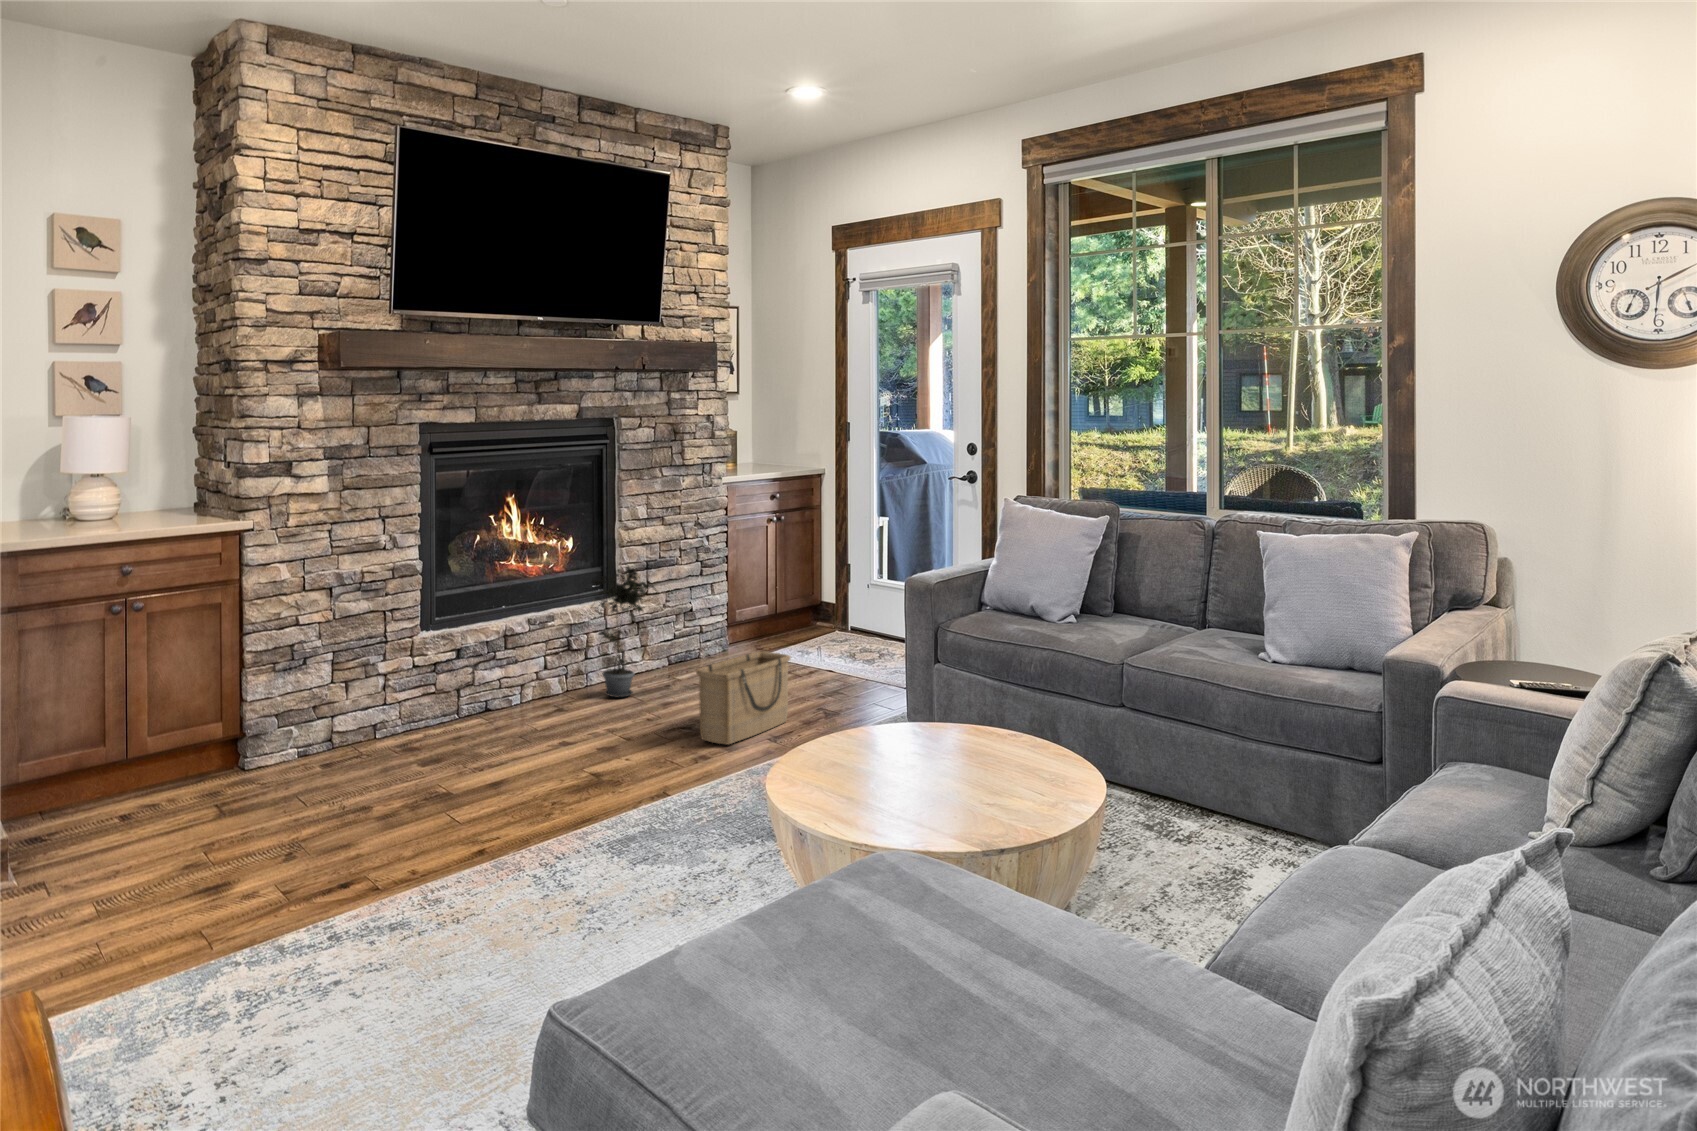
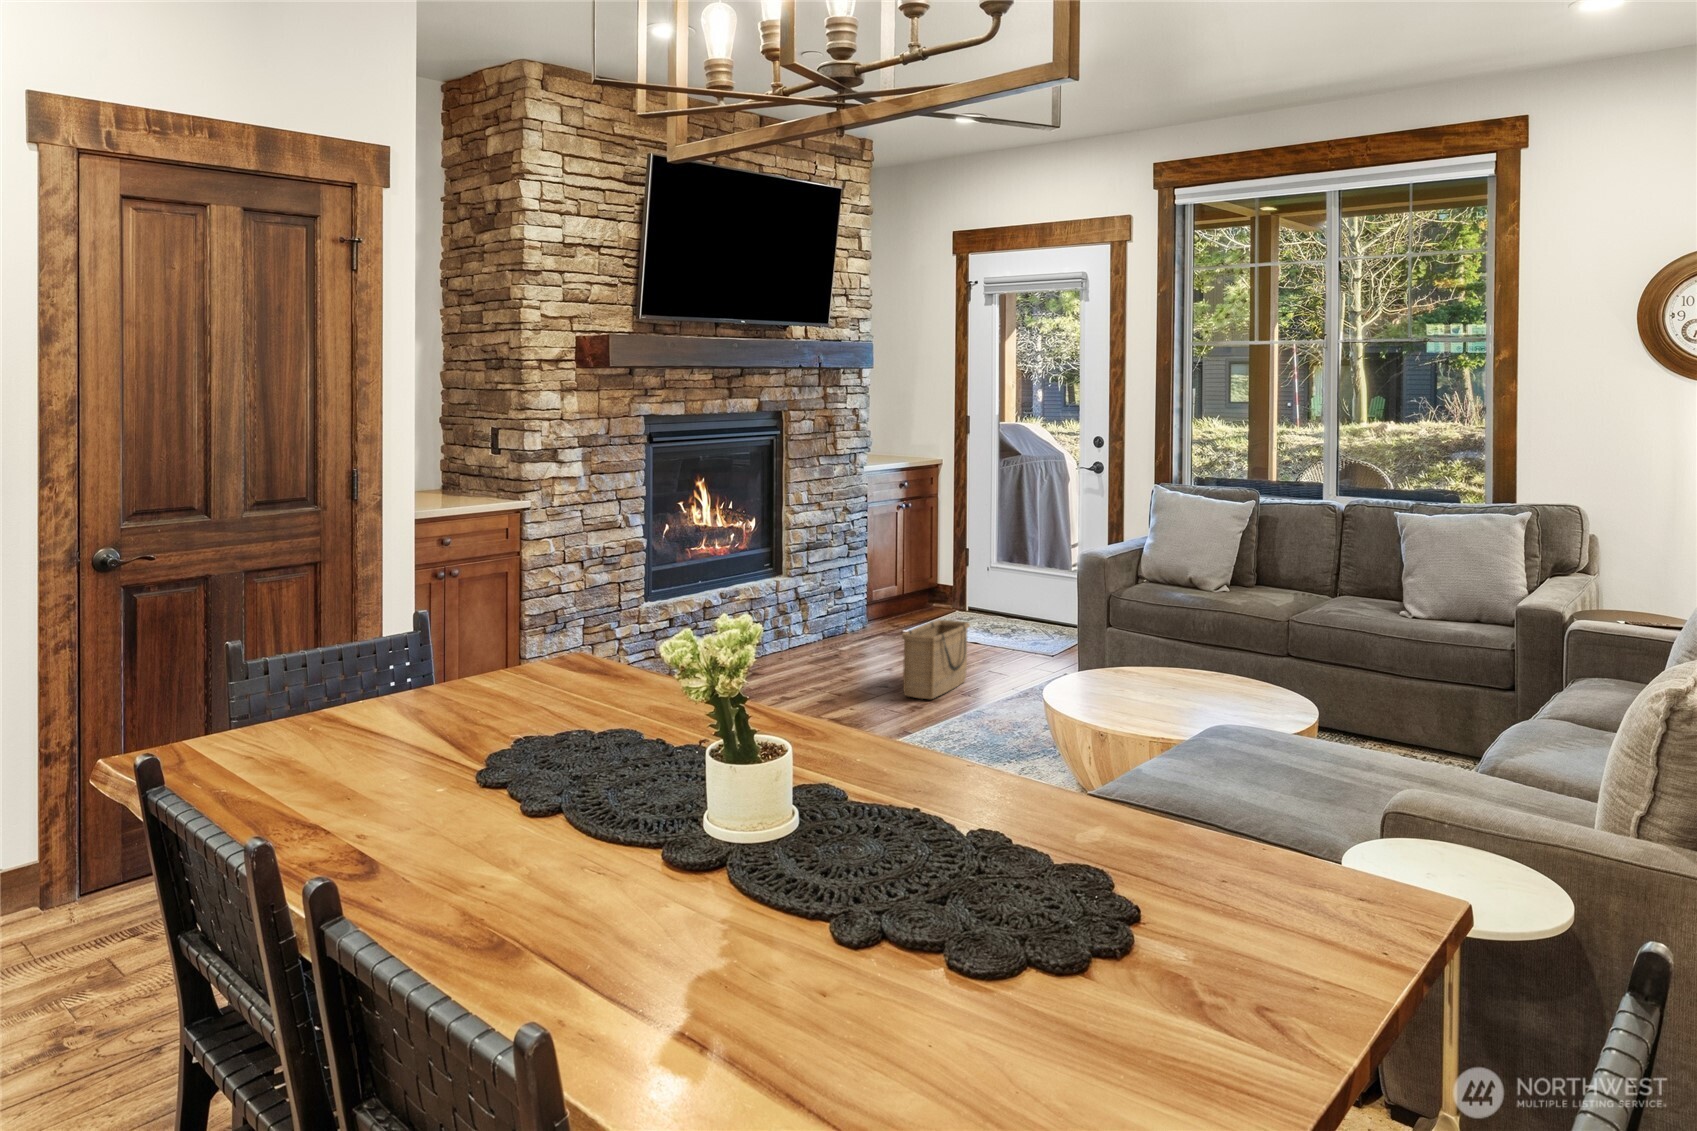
potted plant: present [592,563,654,698] -> none [769,541,838,664]

